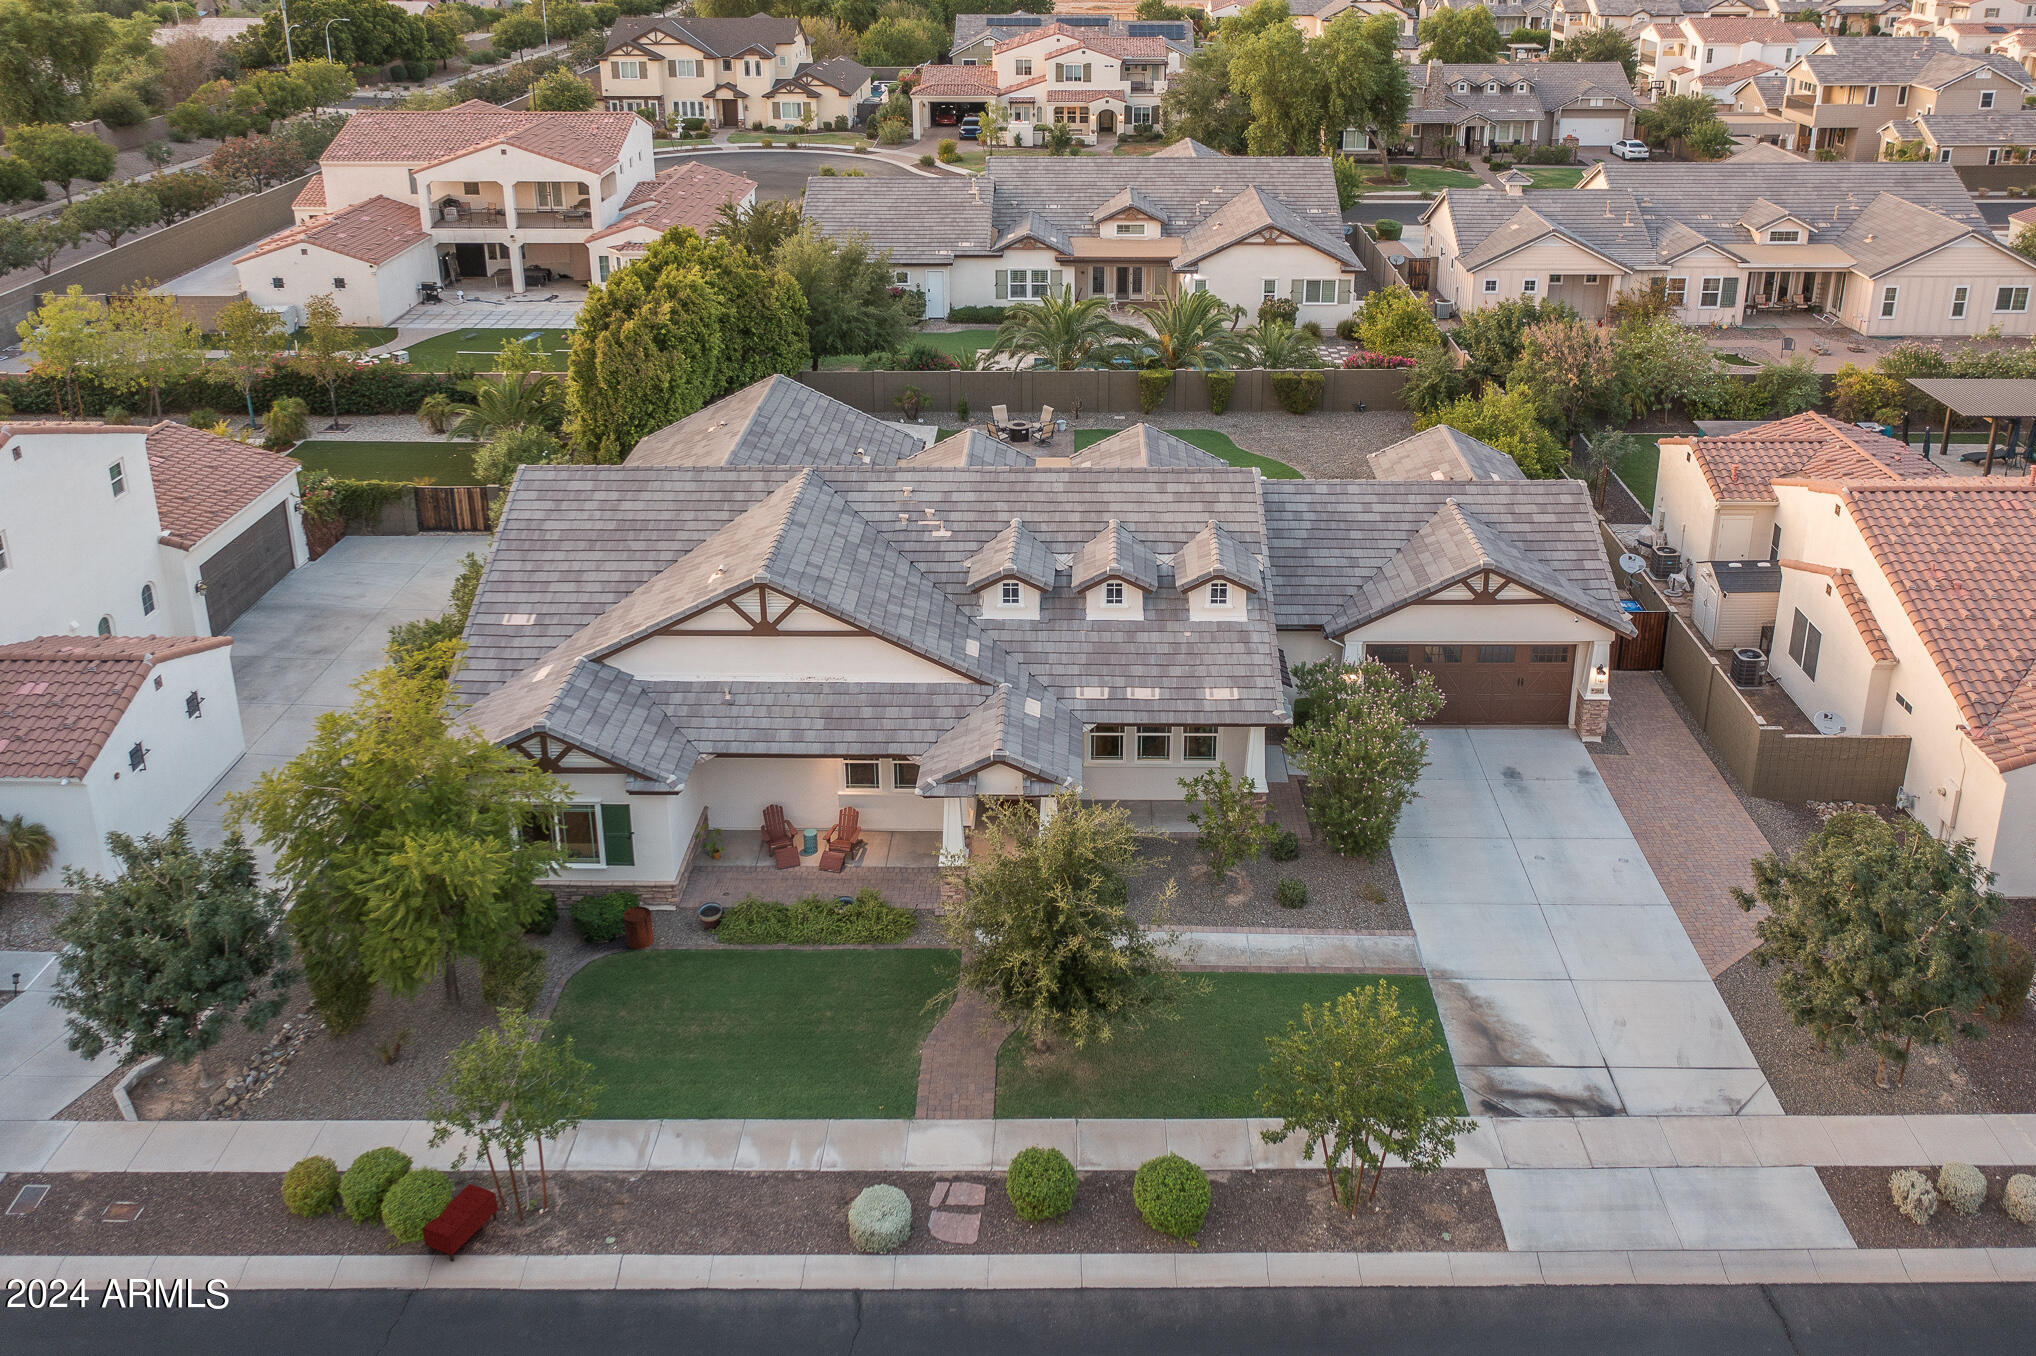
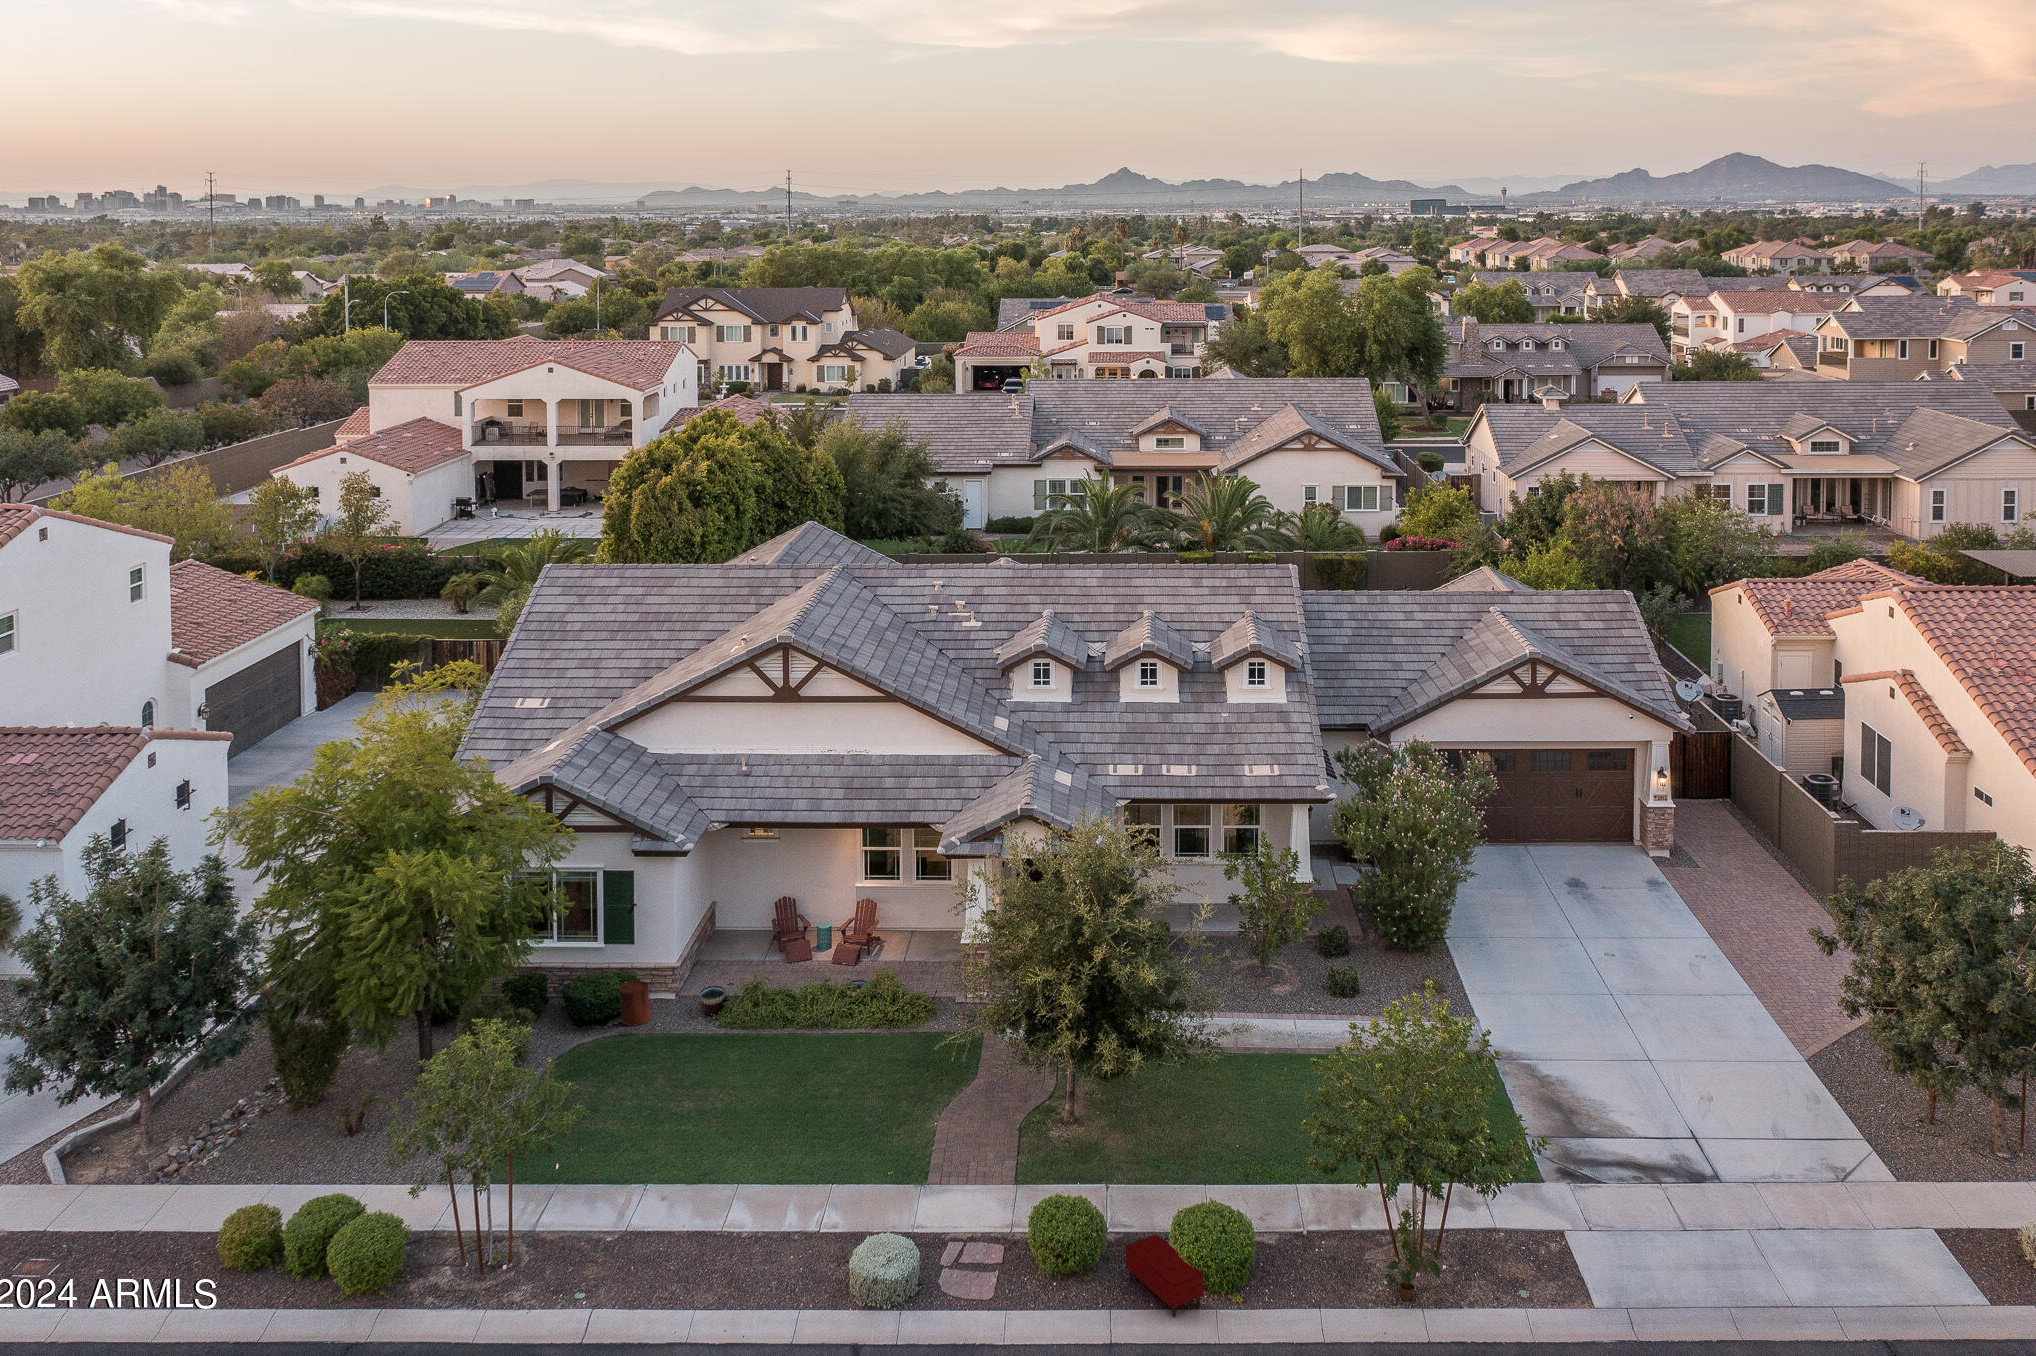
house plant: present [695,824,725,859] -> present [1385,1240,1440,1301]
bench: present [423,1184,498,1261] -> present [1126,1234,1204,1317]

